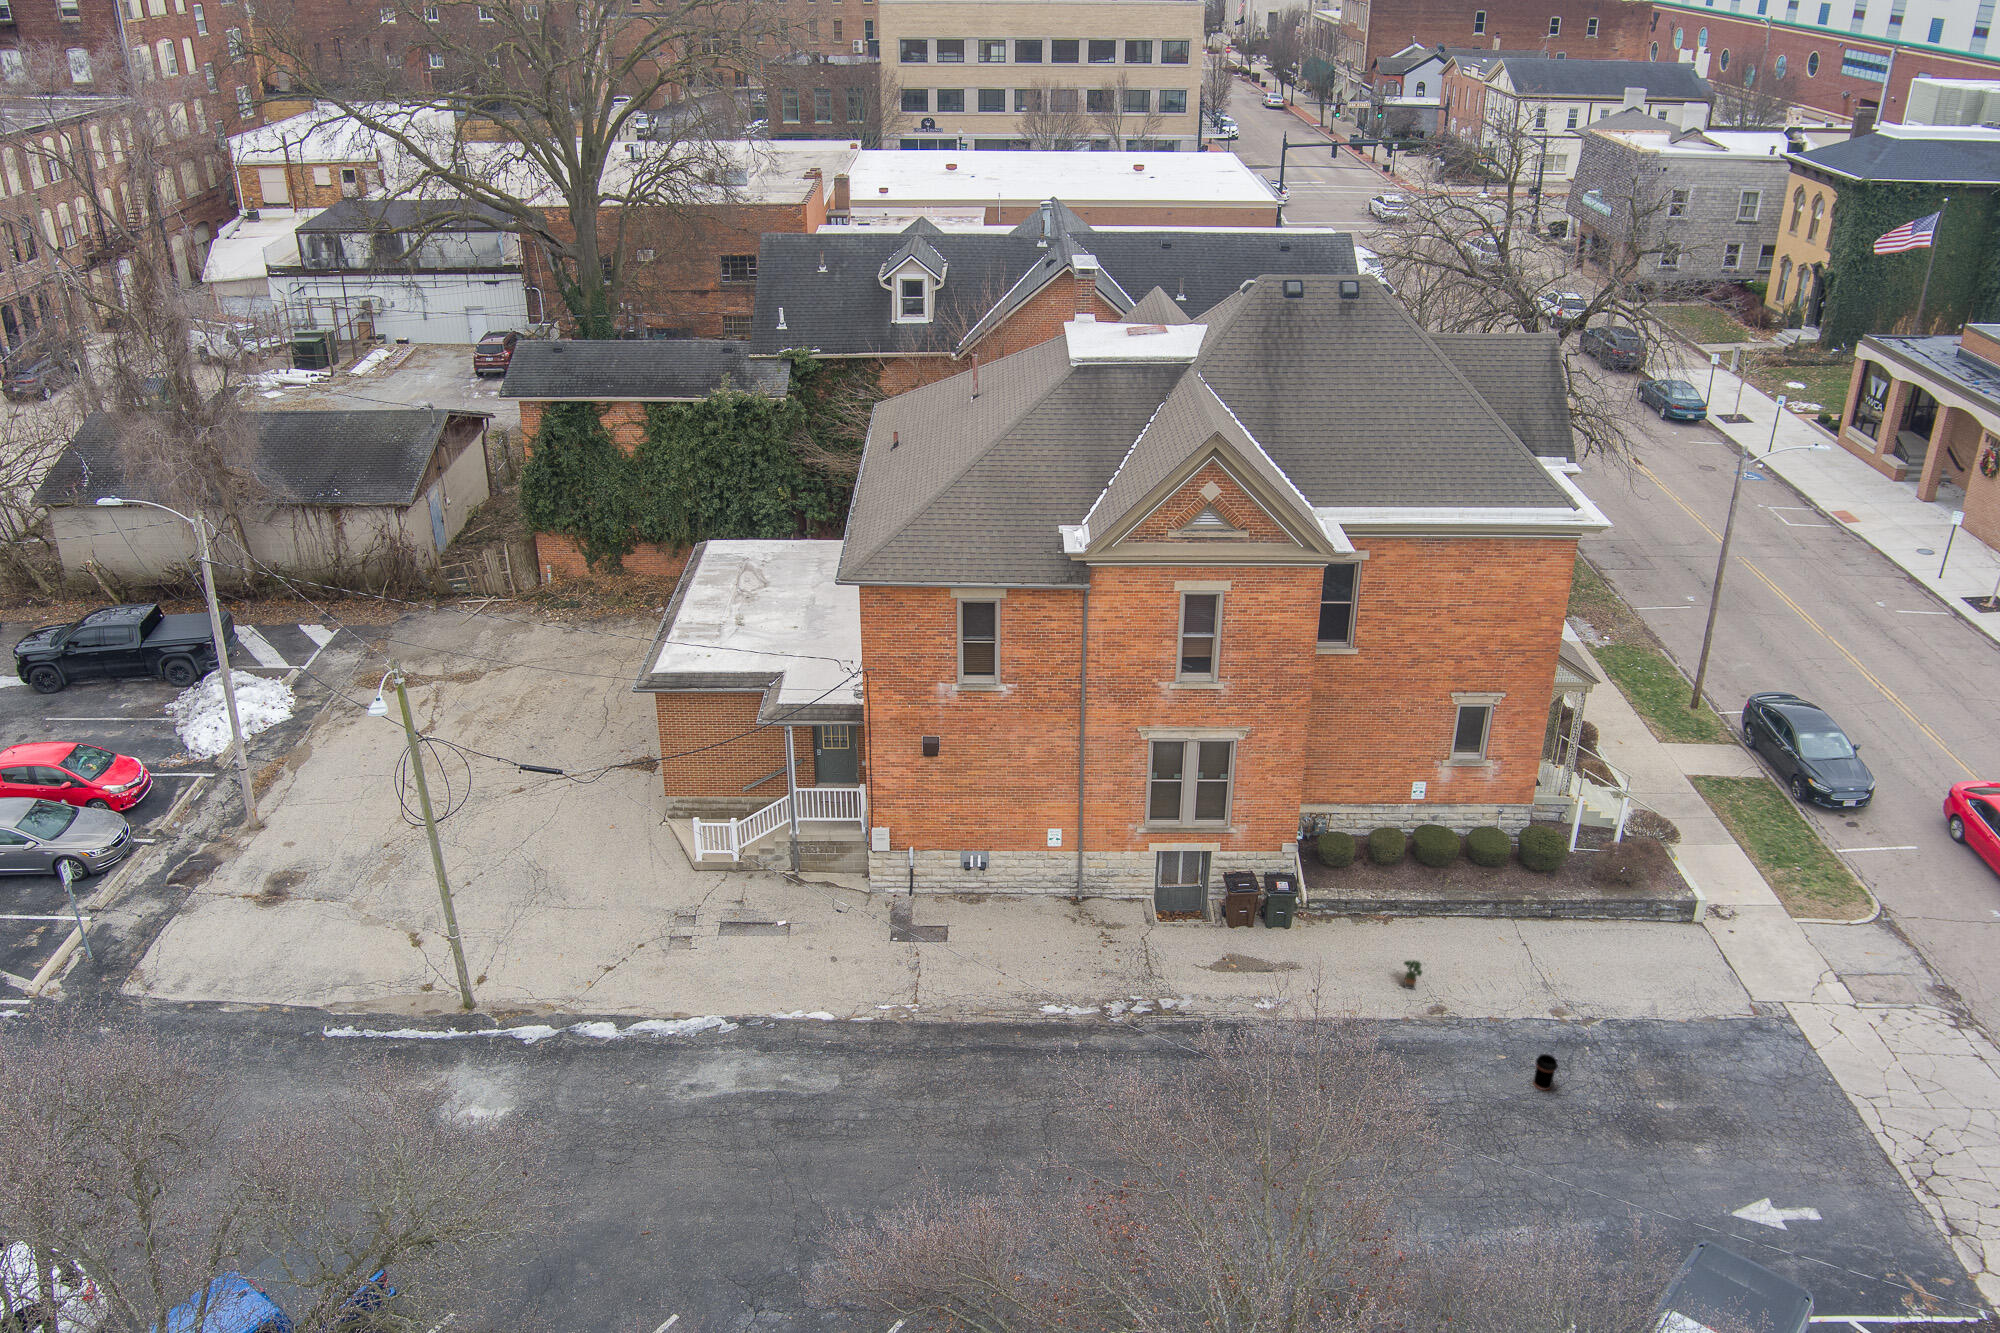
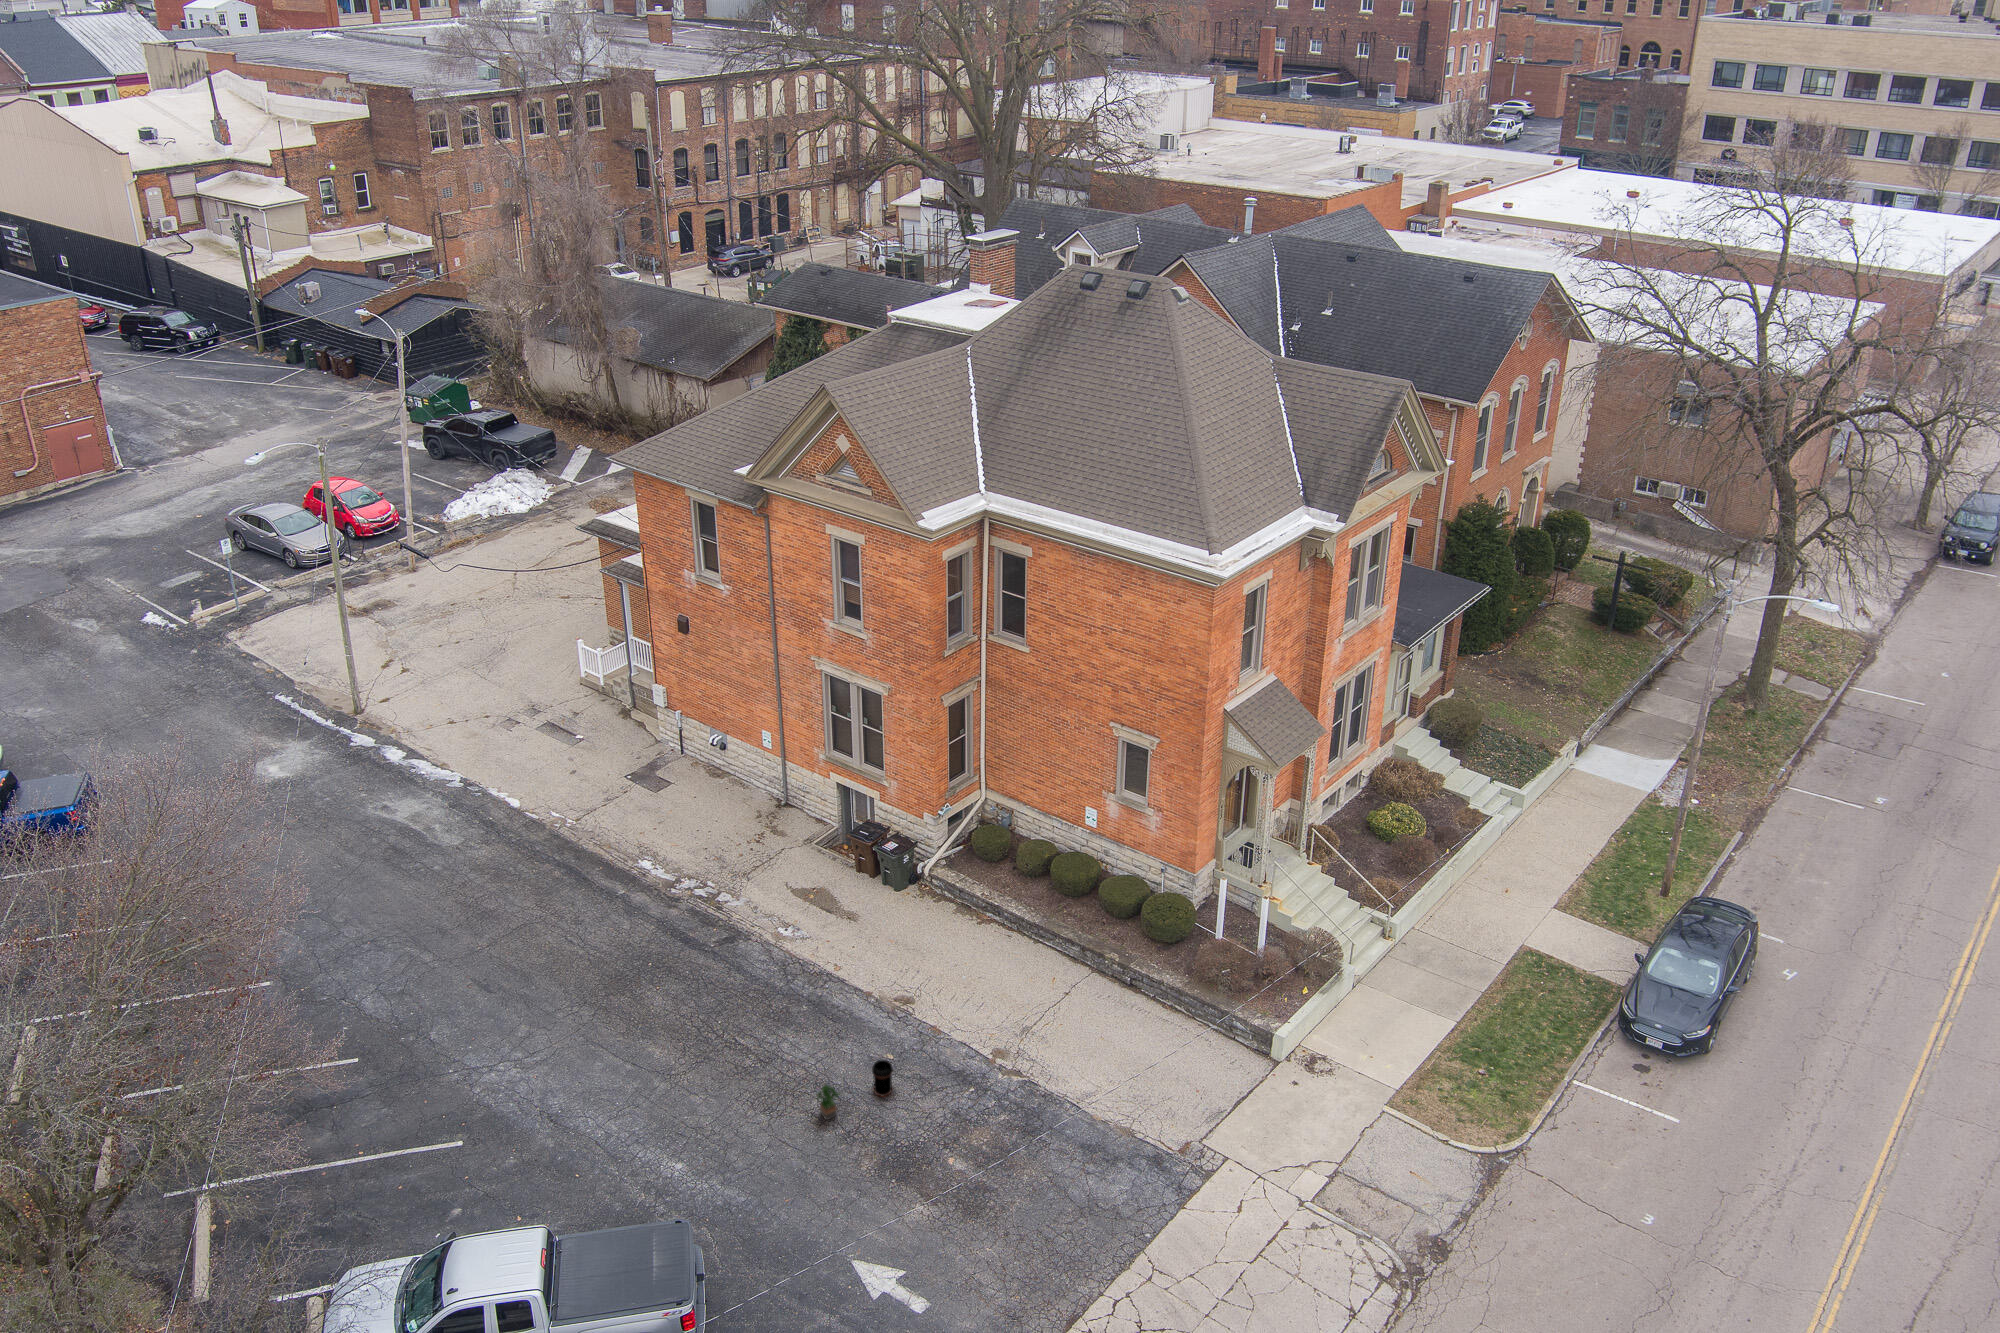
potted tree: present [1404,961,1422,989] -> present [817,1086,839,1120]

